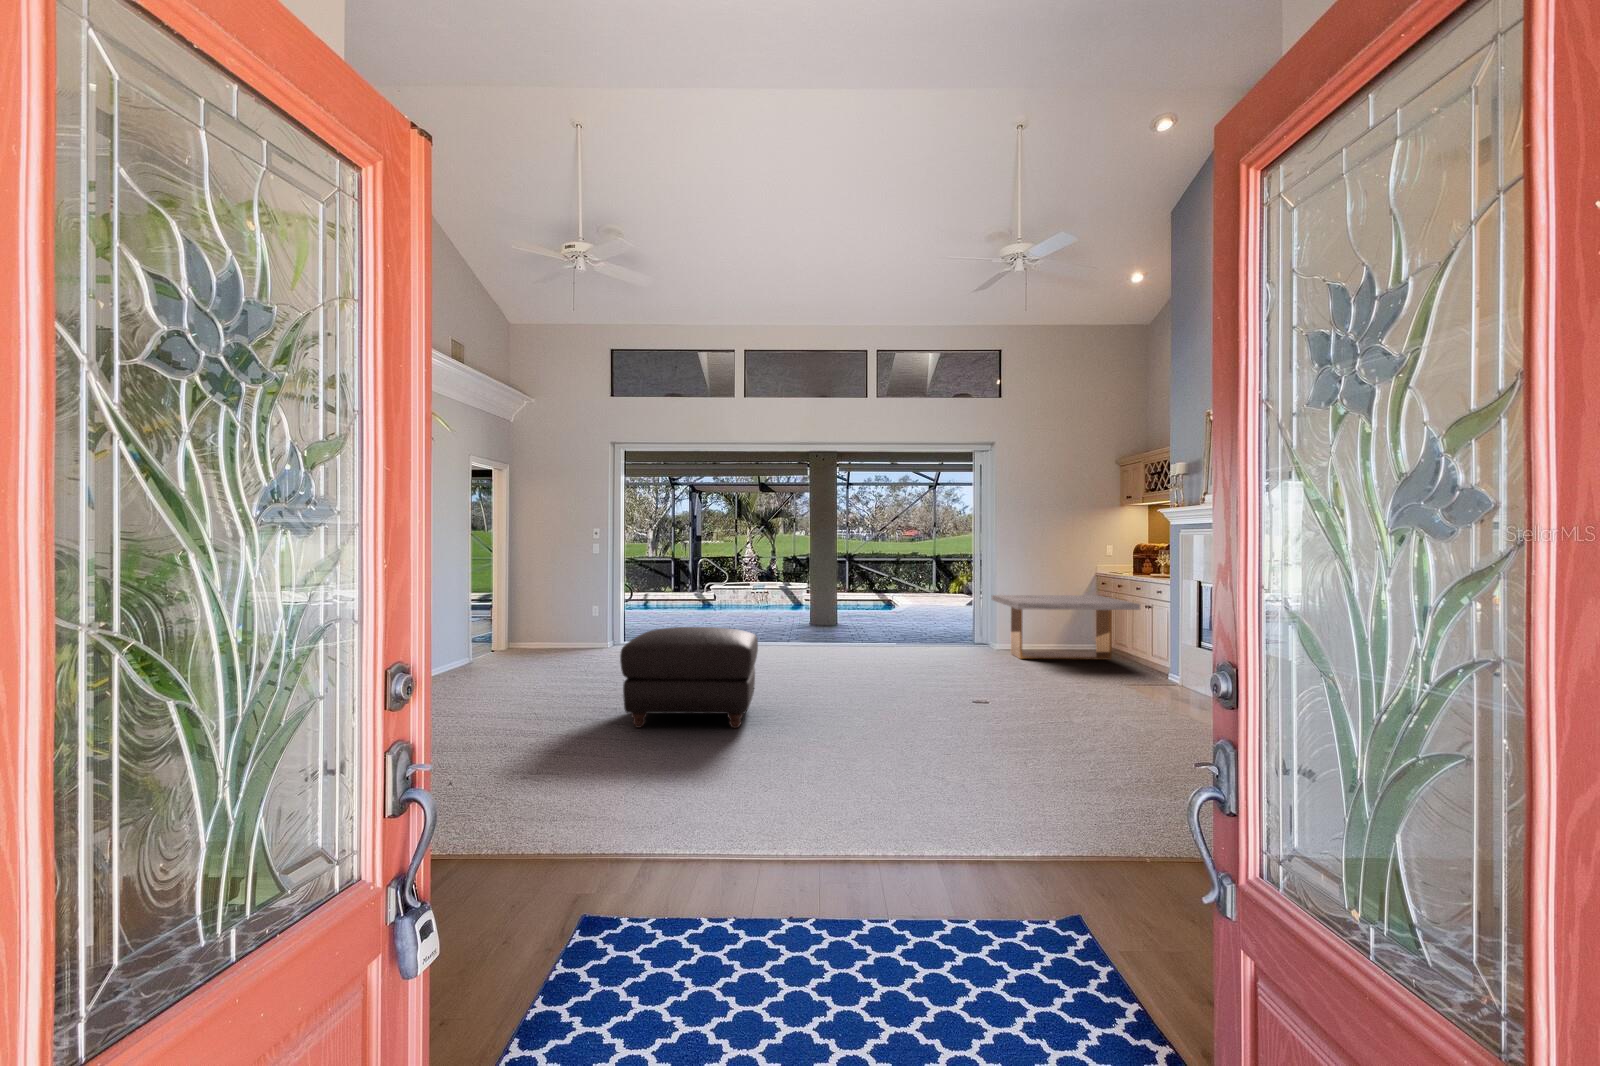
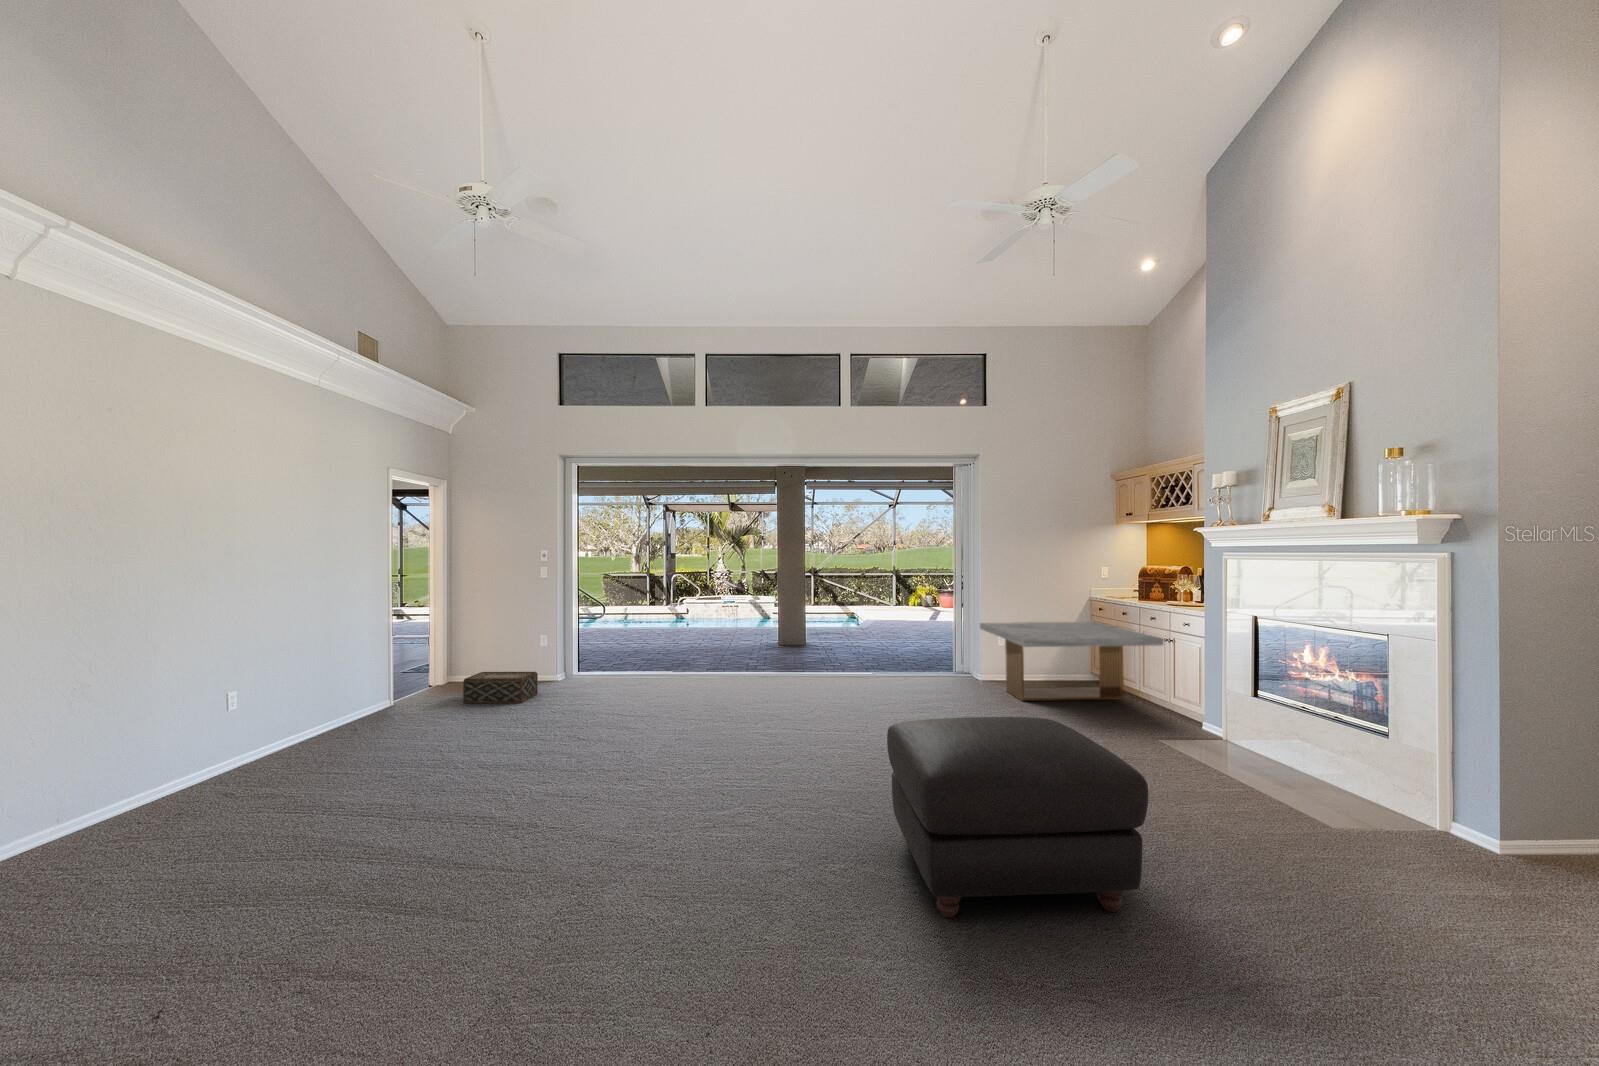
ottoman: present [620,627,758,728] -> present [887,717,1148,918]
woven basket: none [543,629,601,654] -> present [463,672,538,703]

